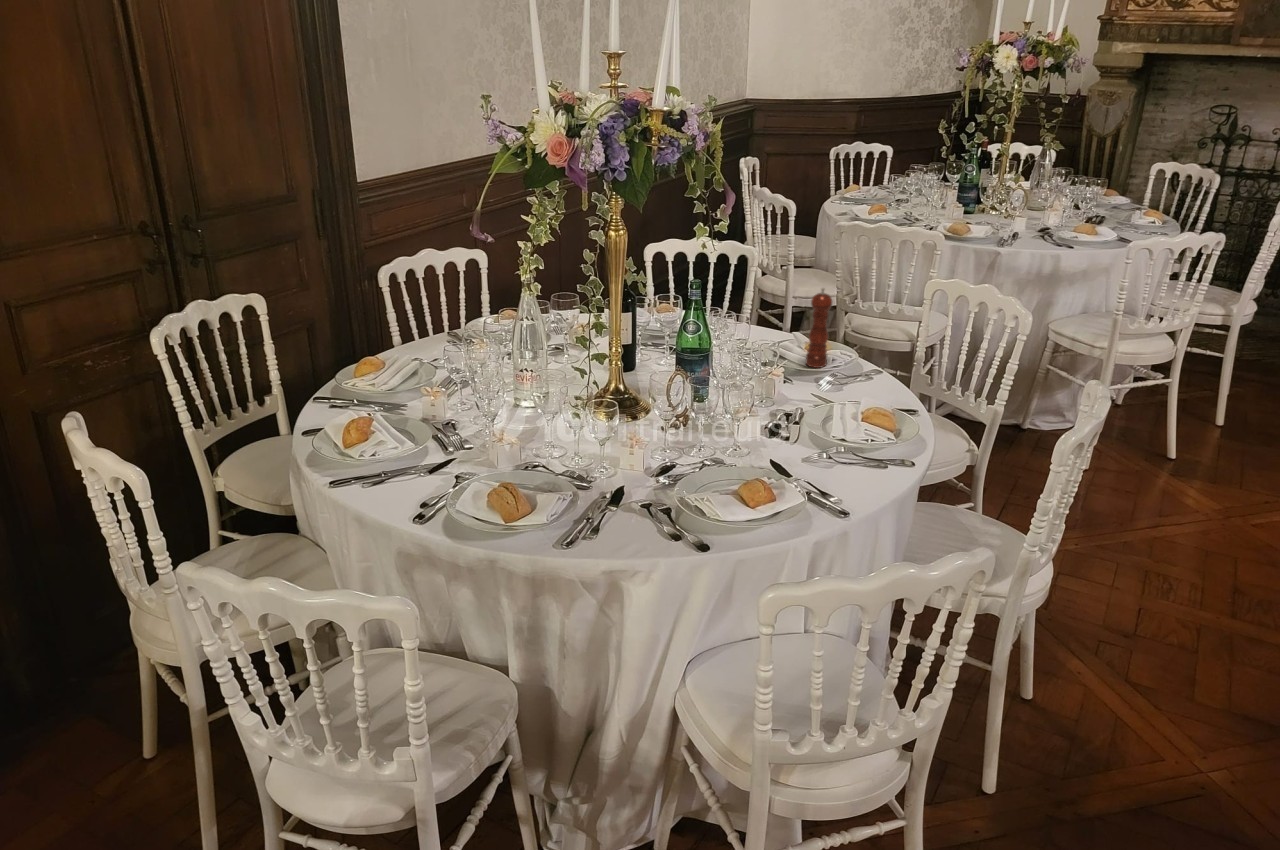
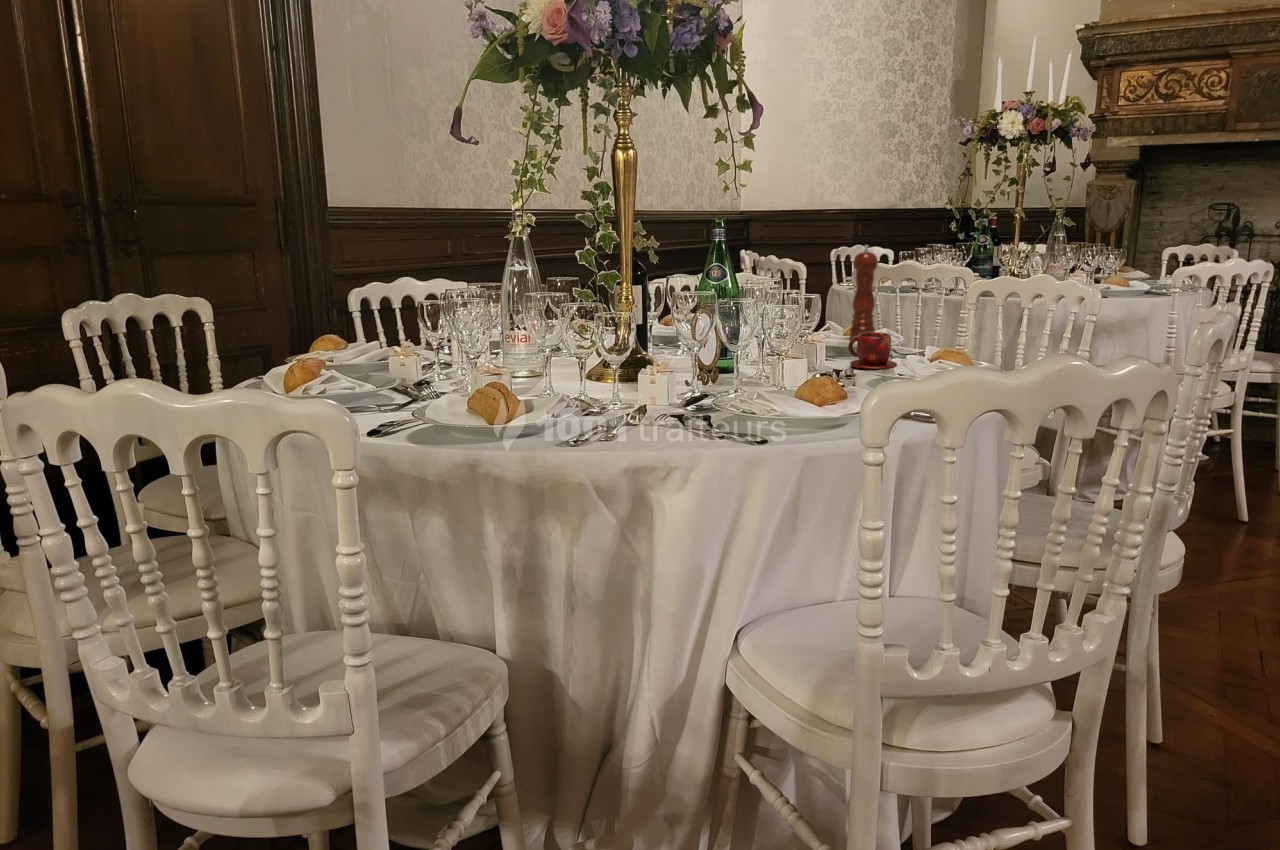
teacup: none [793,397,832,434] -> present [848,332,897,370]

